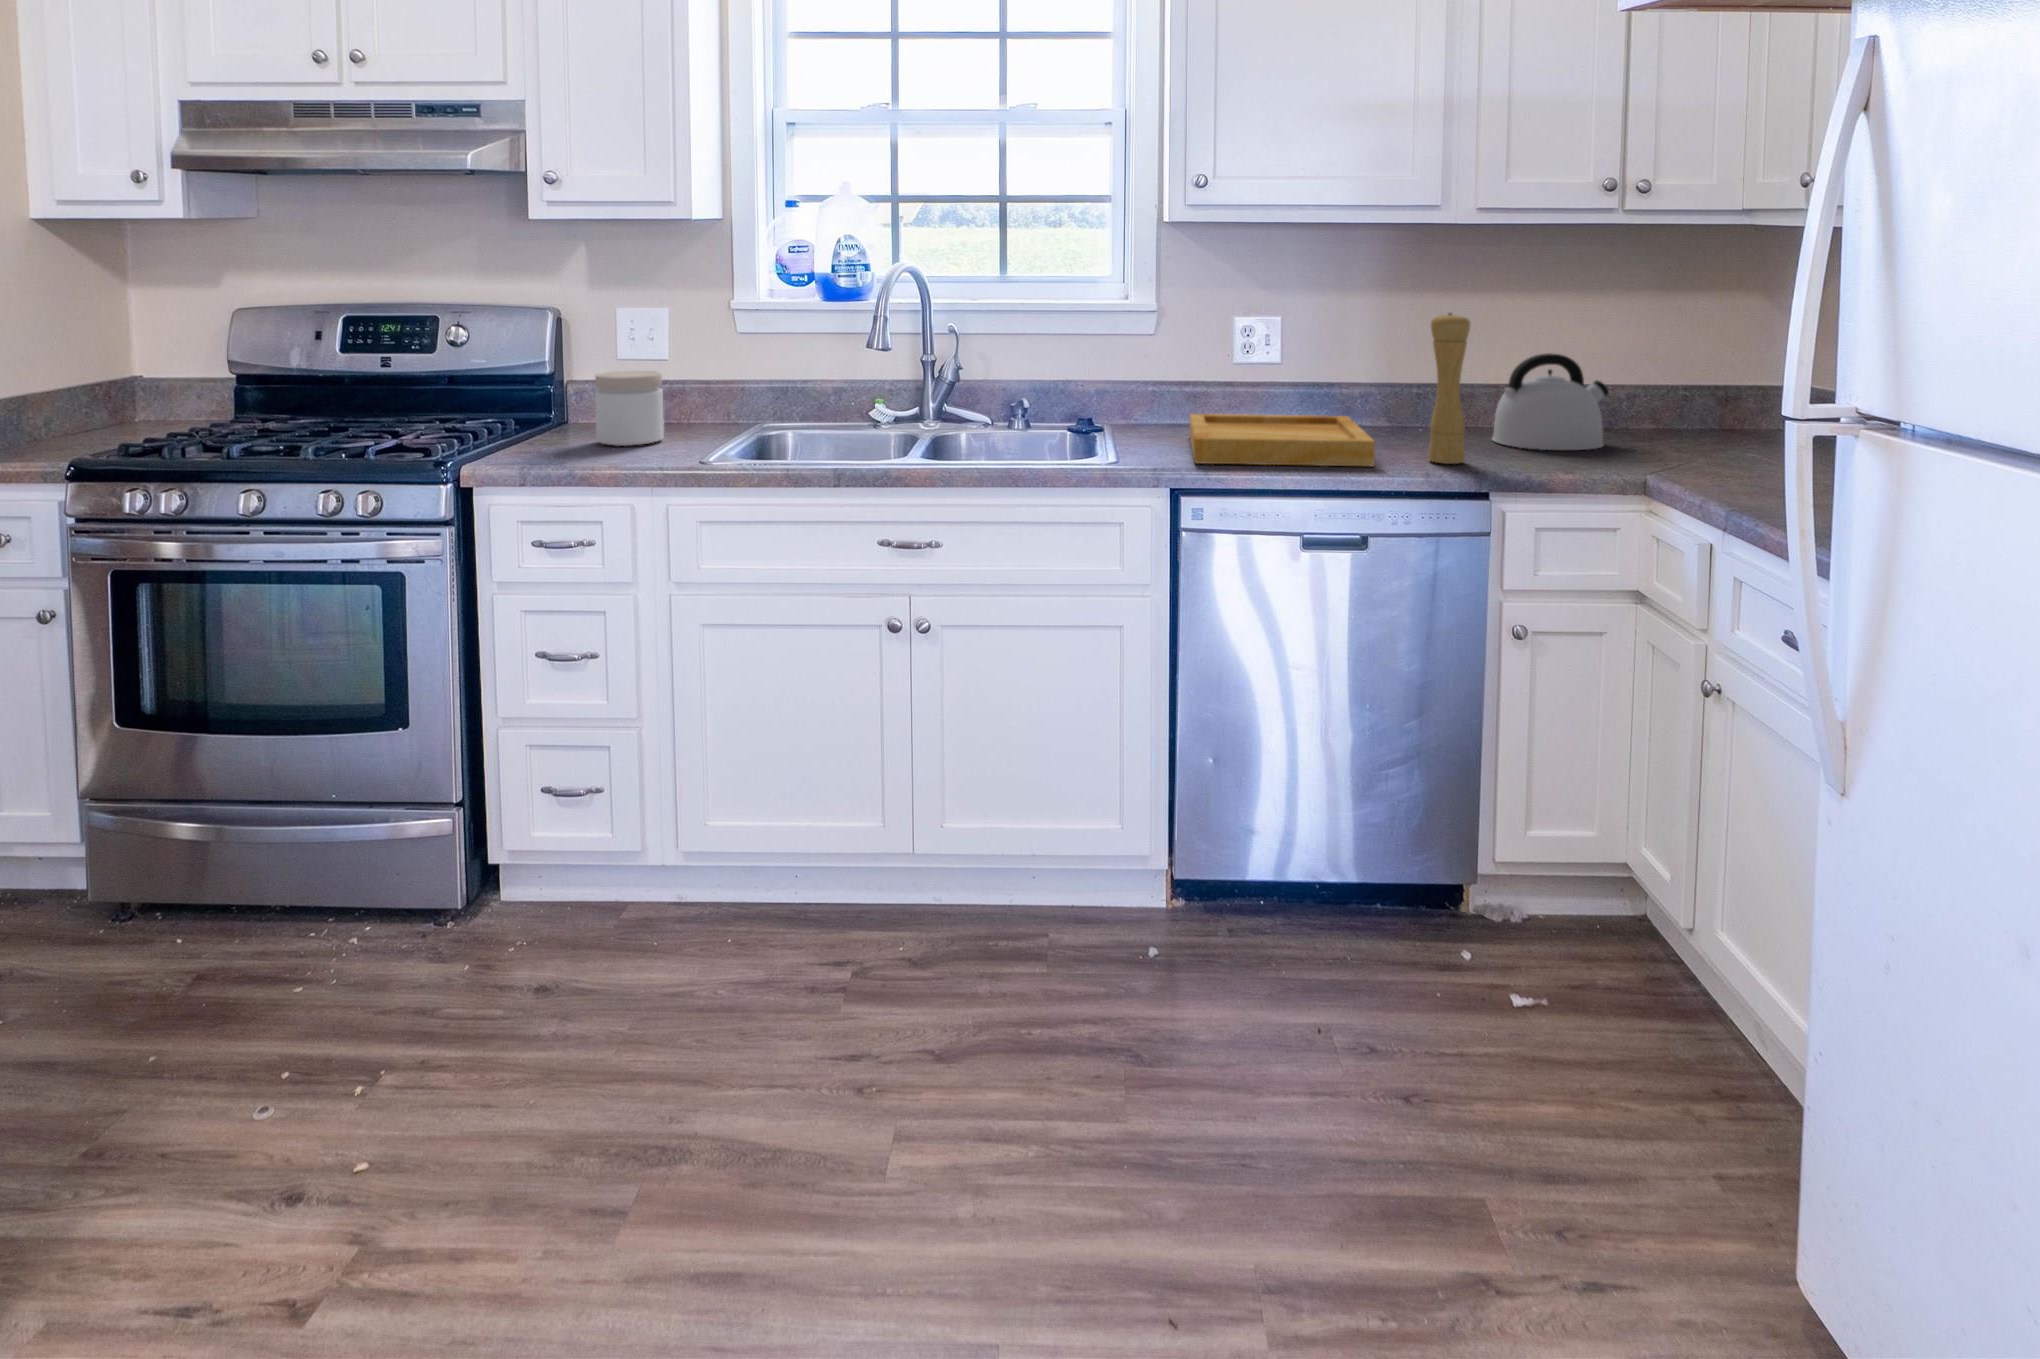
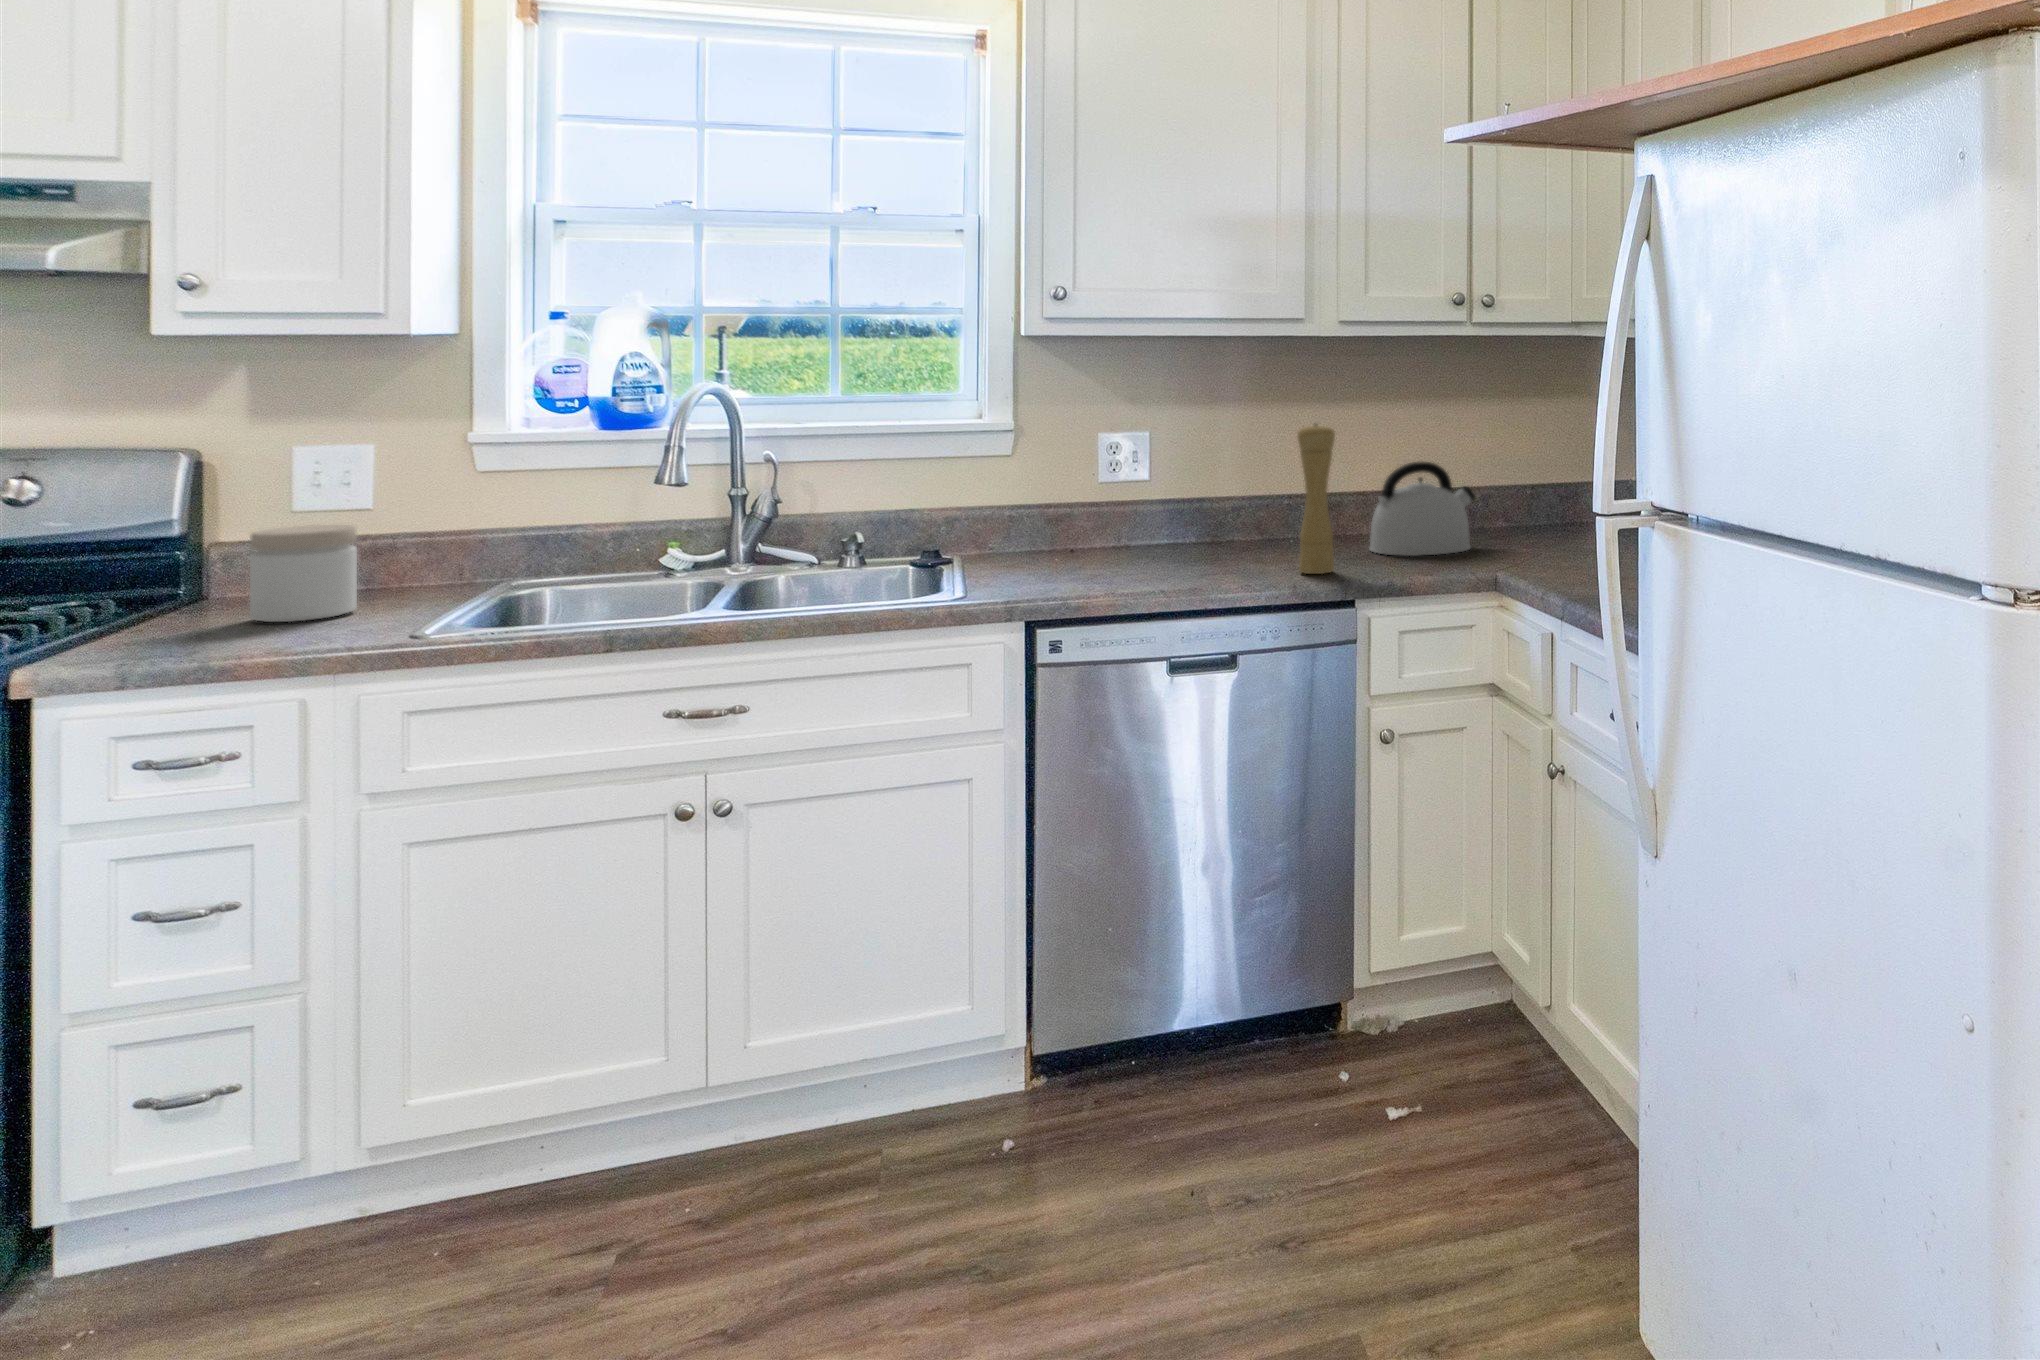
tray: present [1189,414,1375,466] -> none [1052,534,1243,591]

